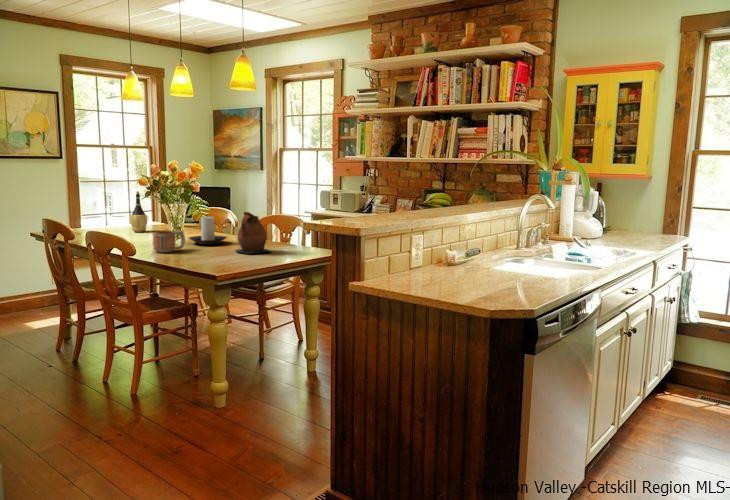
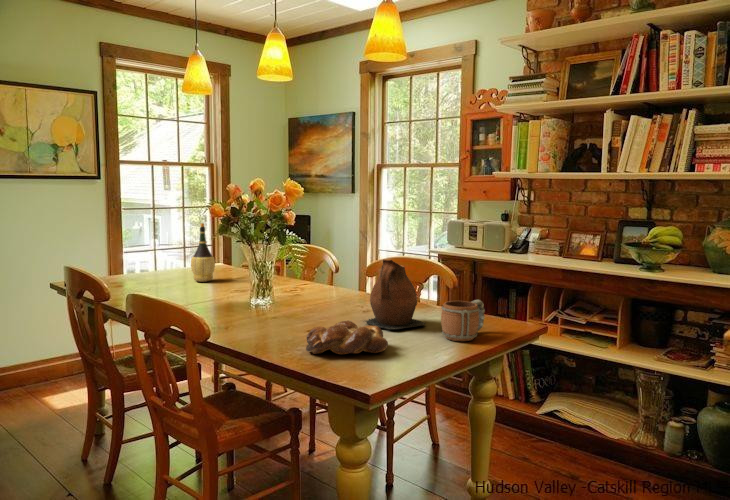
candle holder: present [189,217,227,245] -> none [283,262,342,308]
mug: present [153,230,185,253] -> present [441,300,485,341]
bread loaf: none [191,245,238,263] -> present [306,321,388,354]

